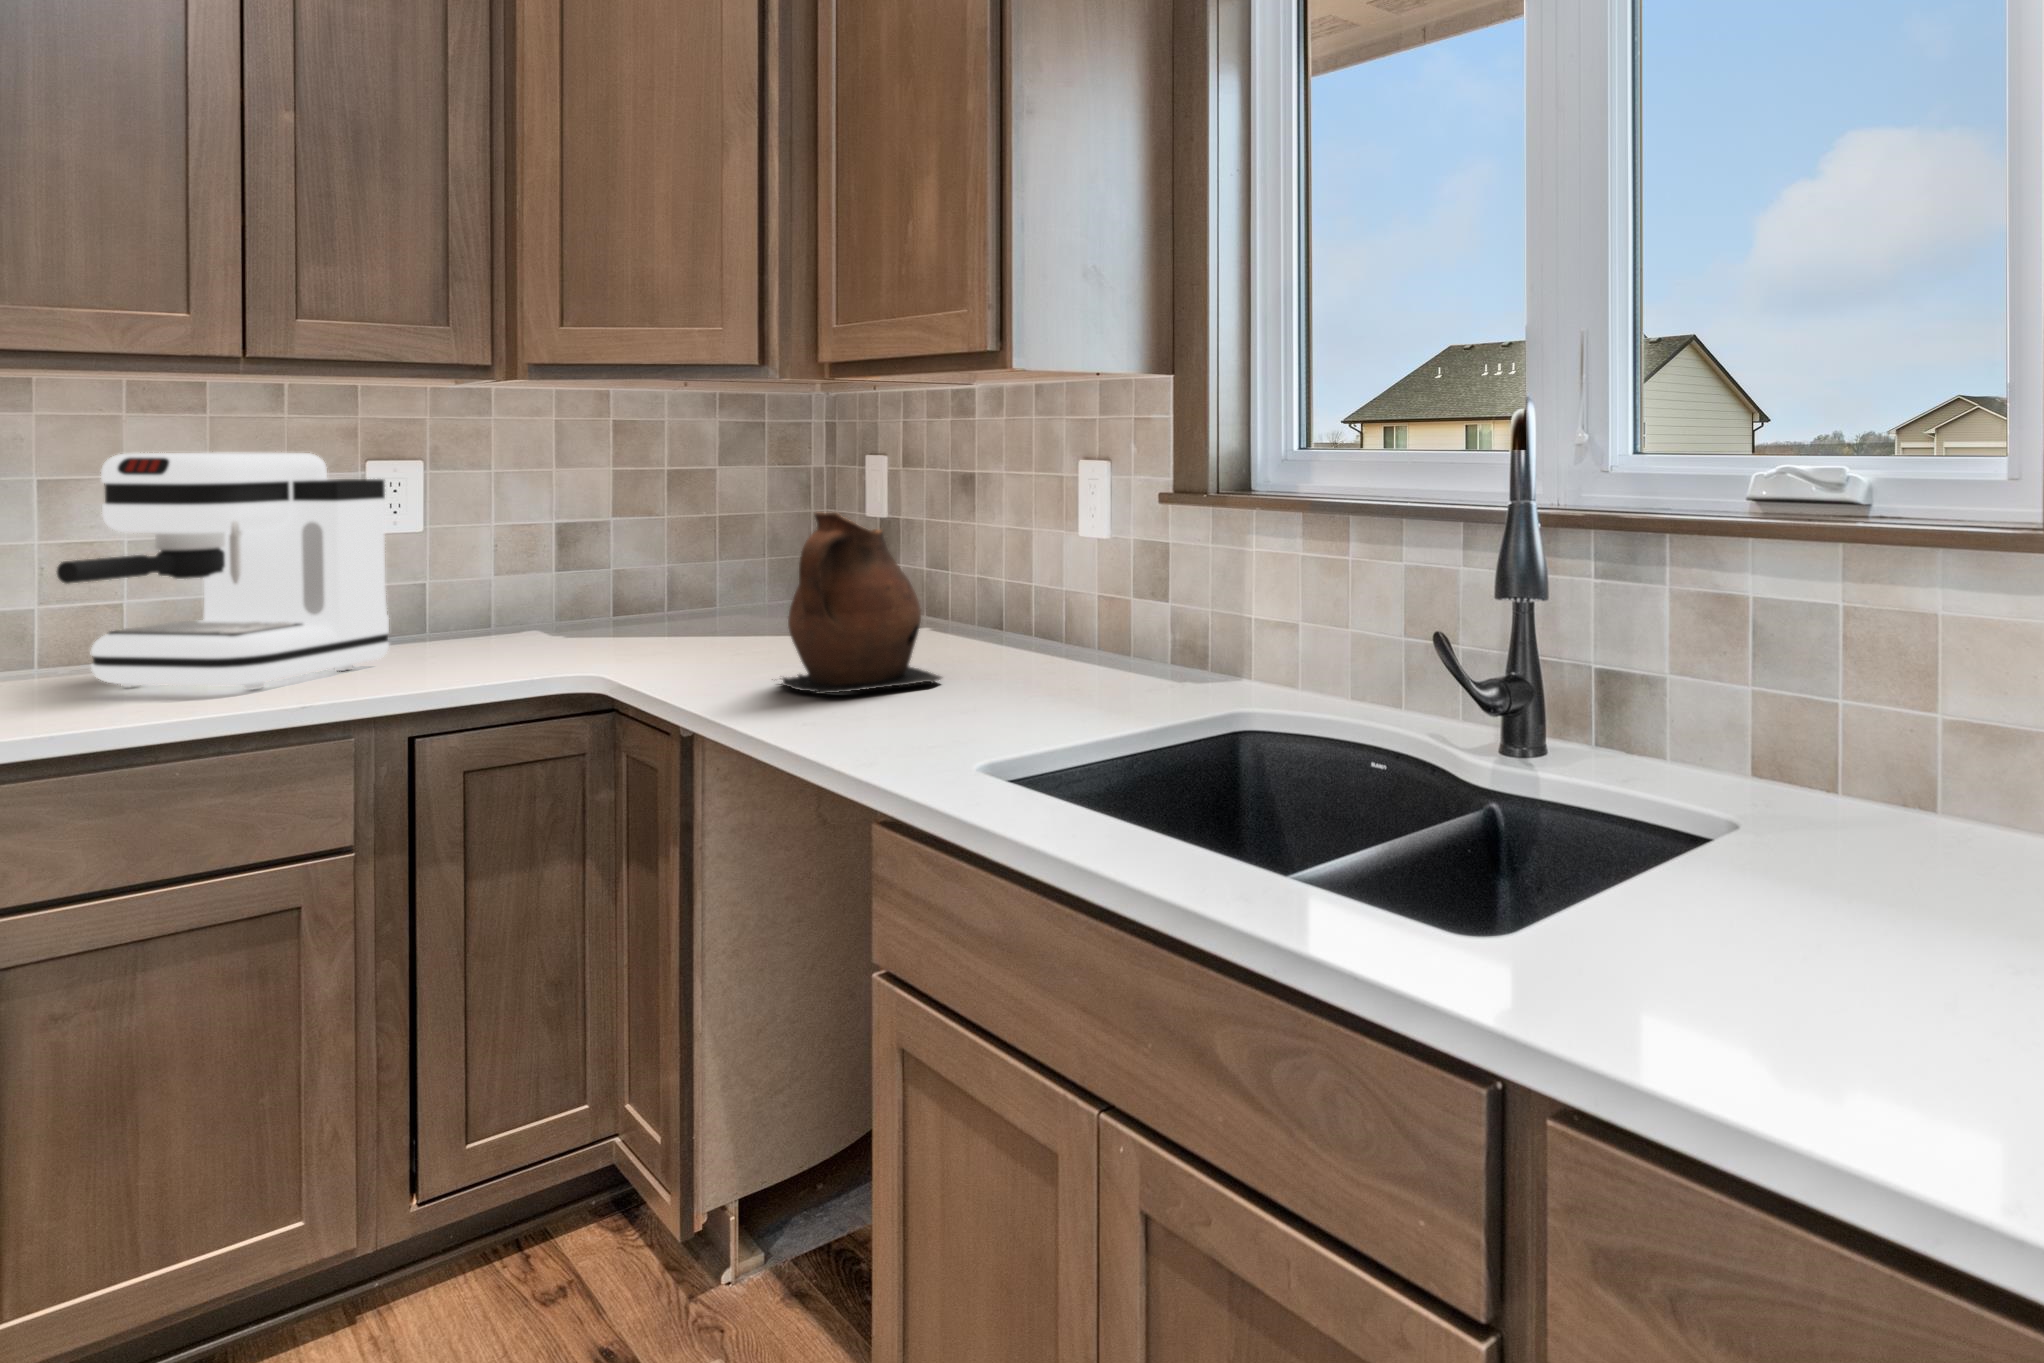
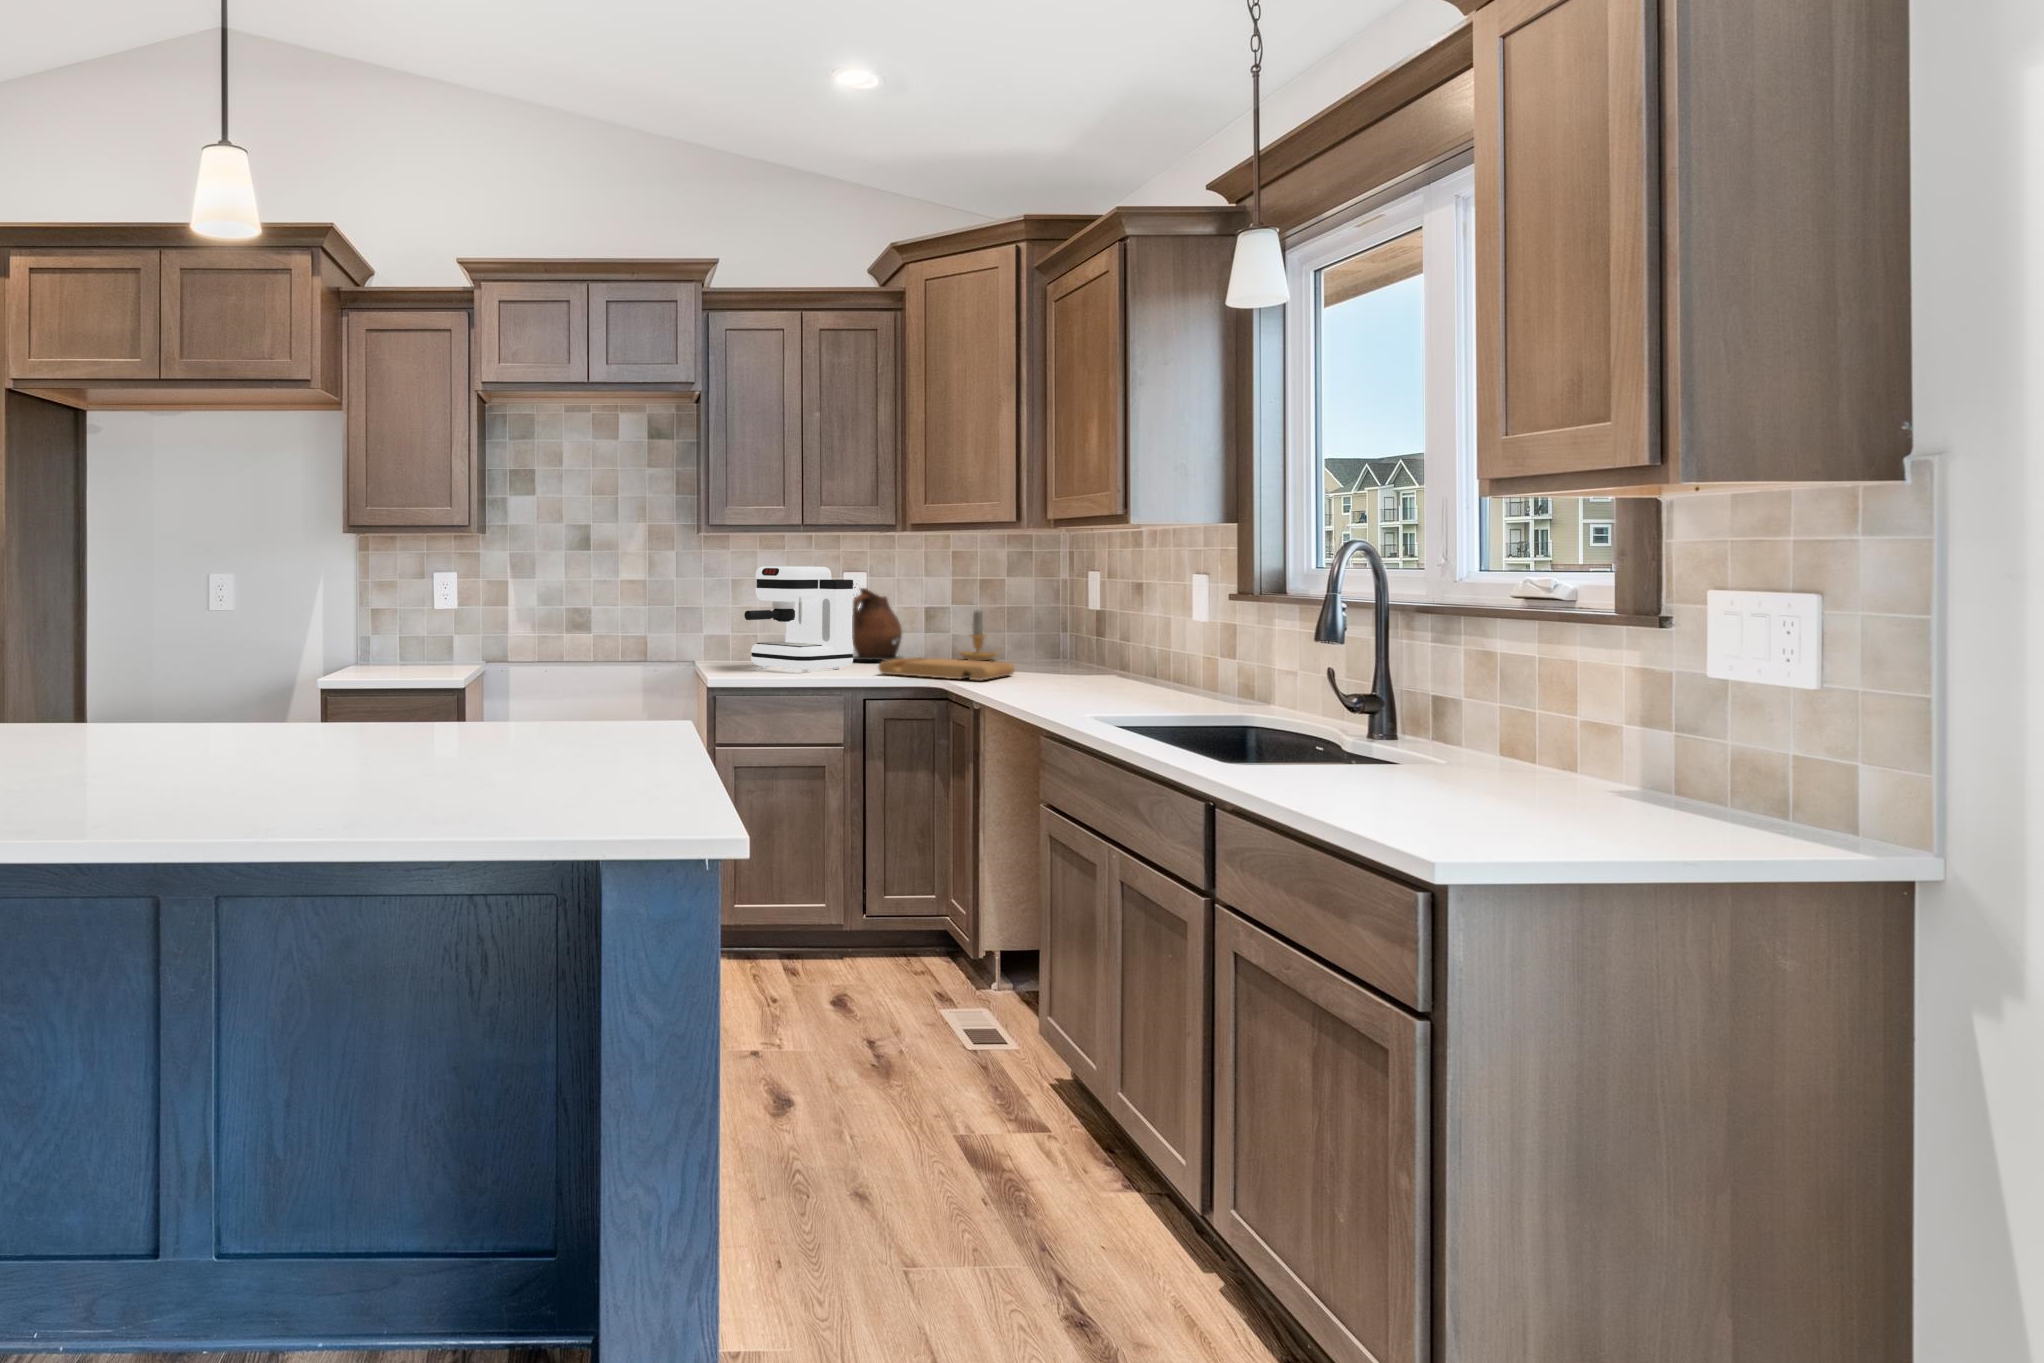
ceramic pitcher: present [780,513,941,694] -> present [852,588,903,661]
candle: none [627,521,711,614] -> present [959,610,998,660]
cutting board: none [452,625,753,675] -> present [879,657,1015,681]

